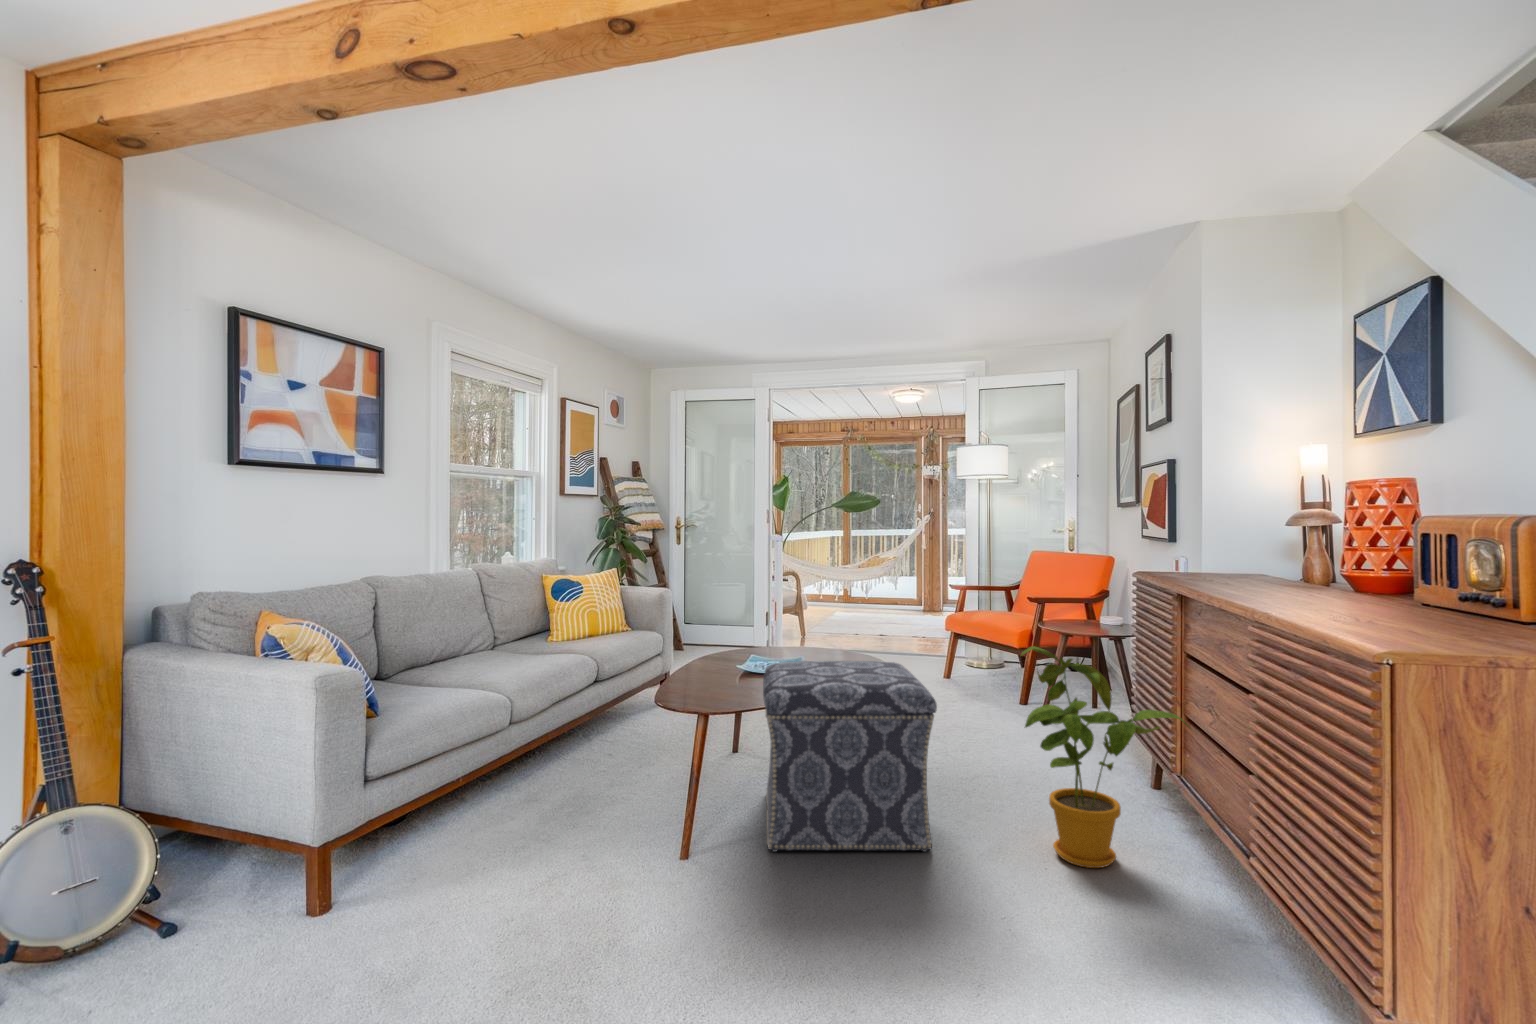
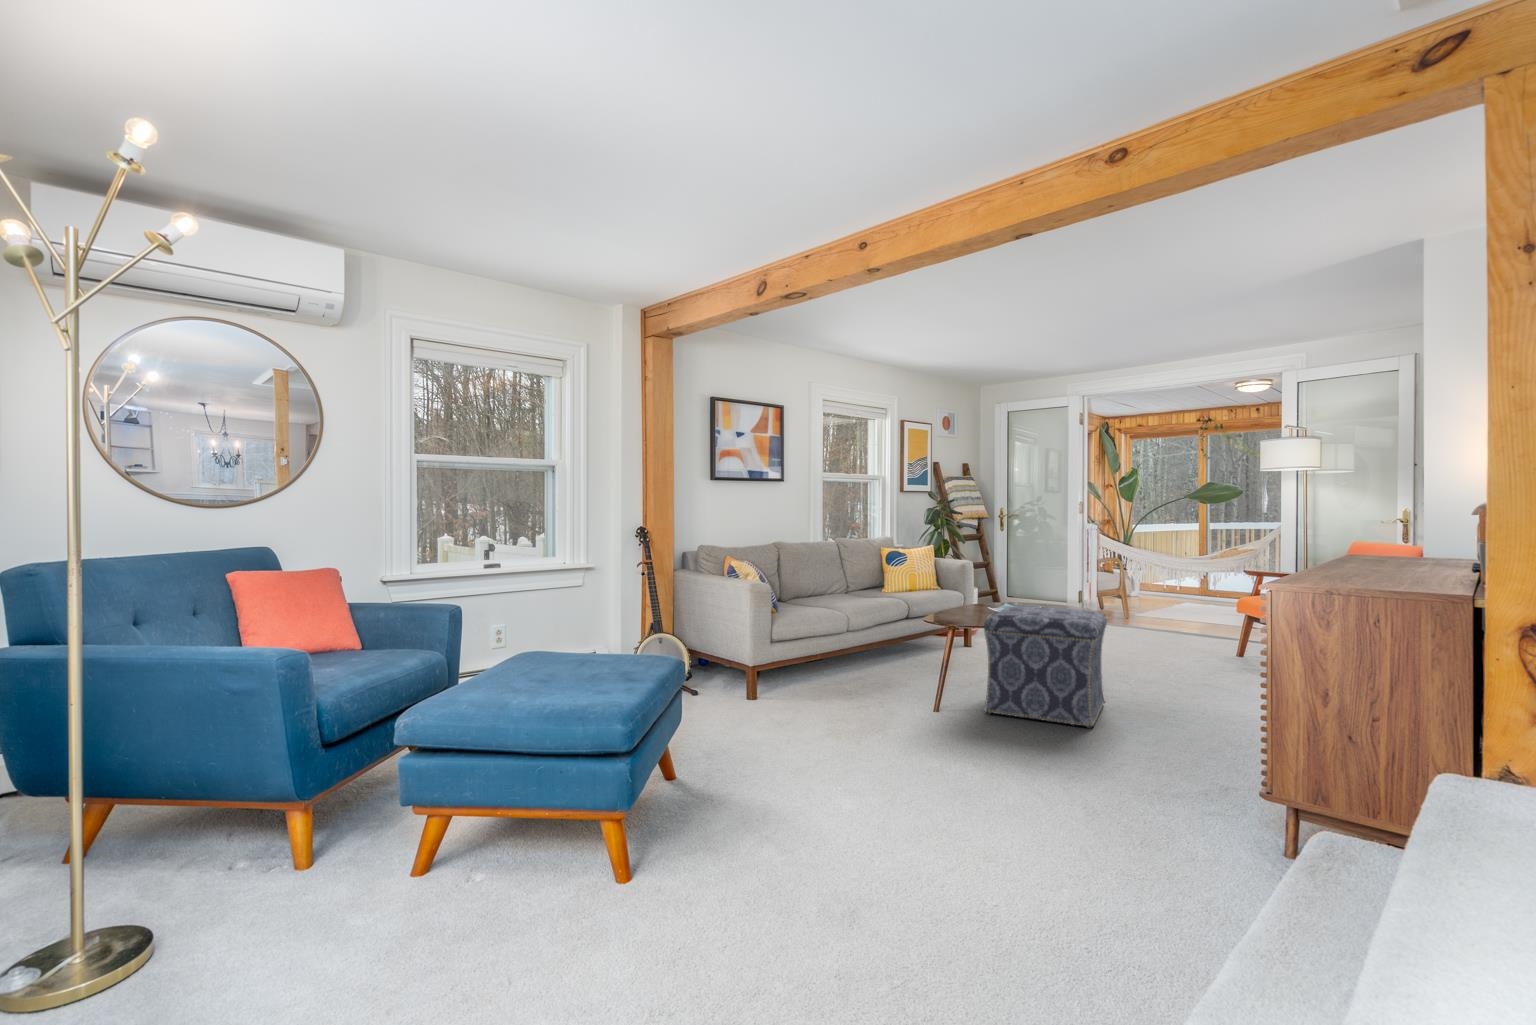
house plant: present [1021,646,1189,868] -> none [1153,602,1290,752]

